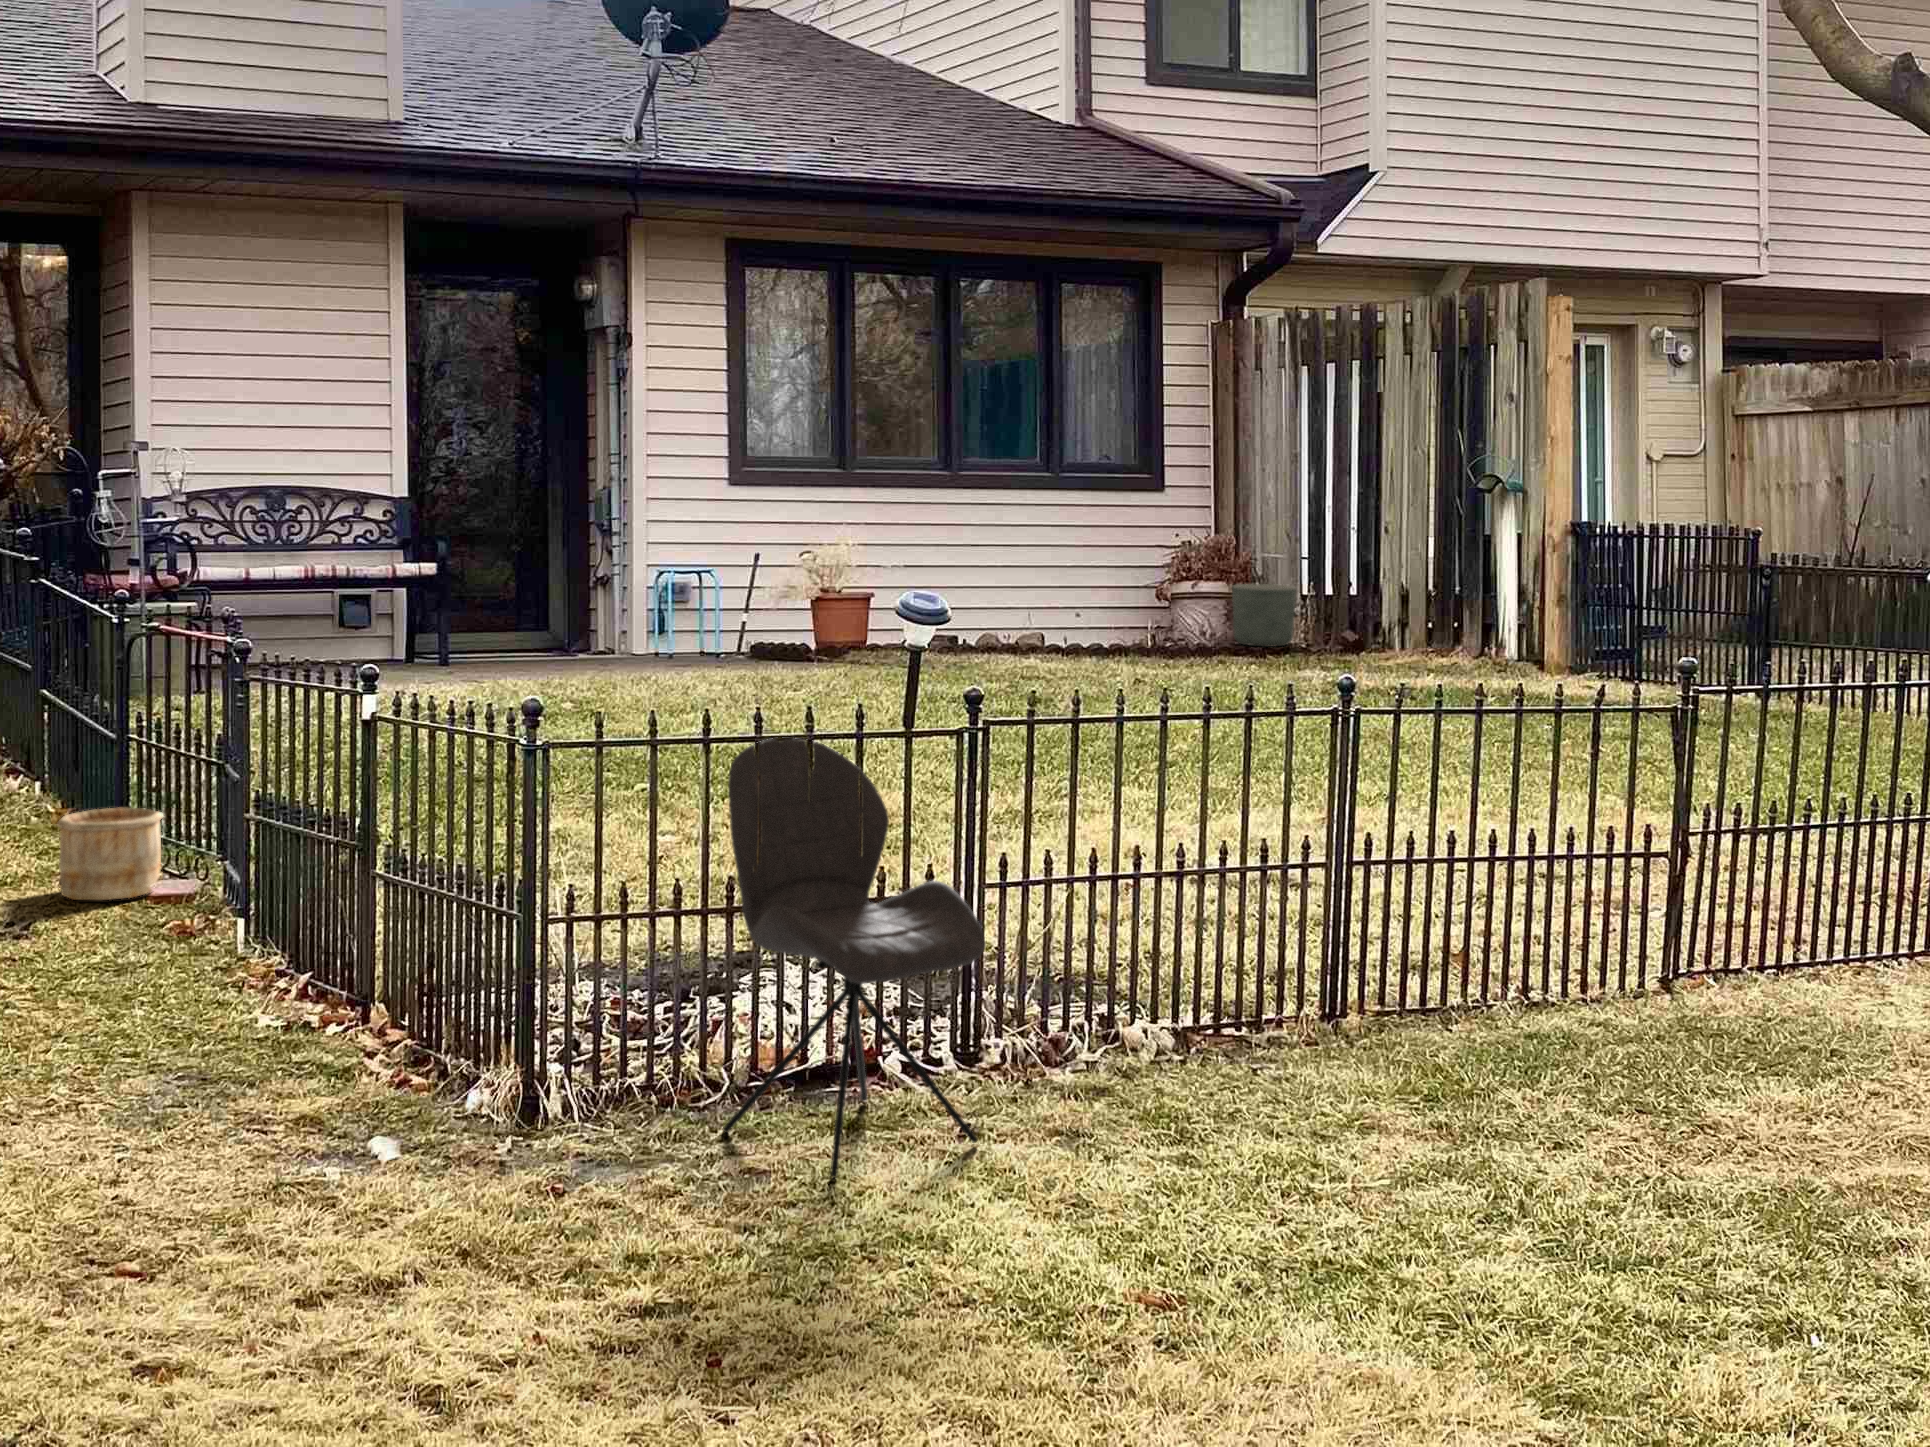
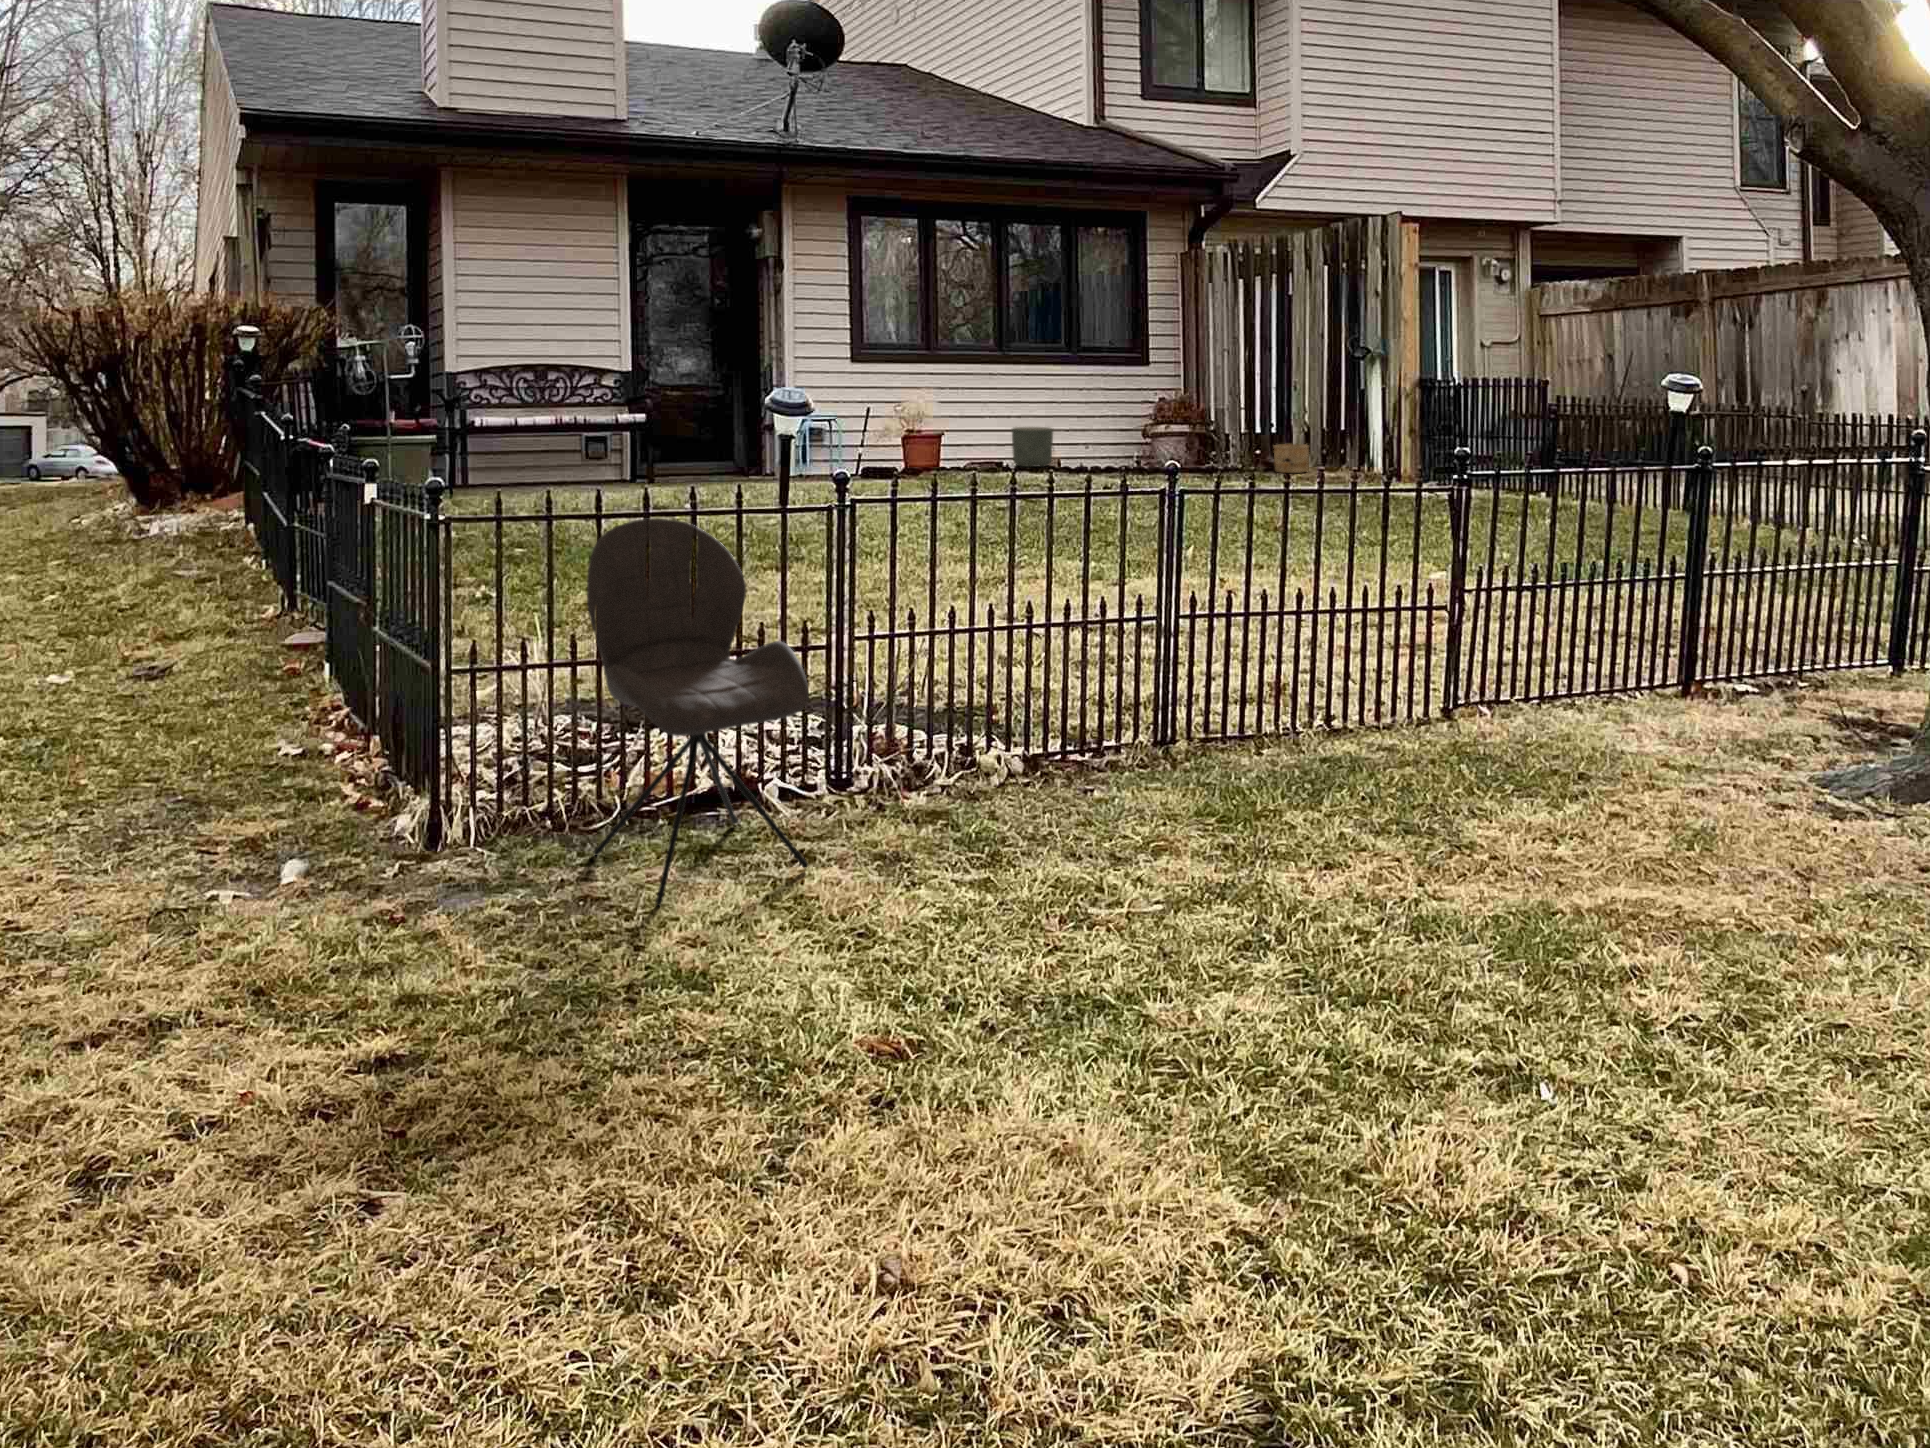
planter: present [1232,584,1296,647] -> present [1012,427,1053,467]
wooden bucket: present [57,808,163,900] -> present [1274,444,1309,473]

